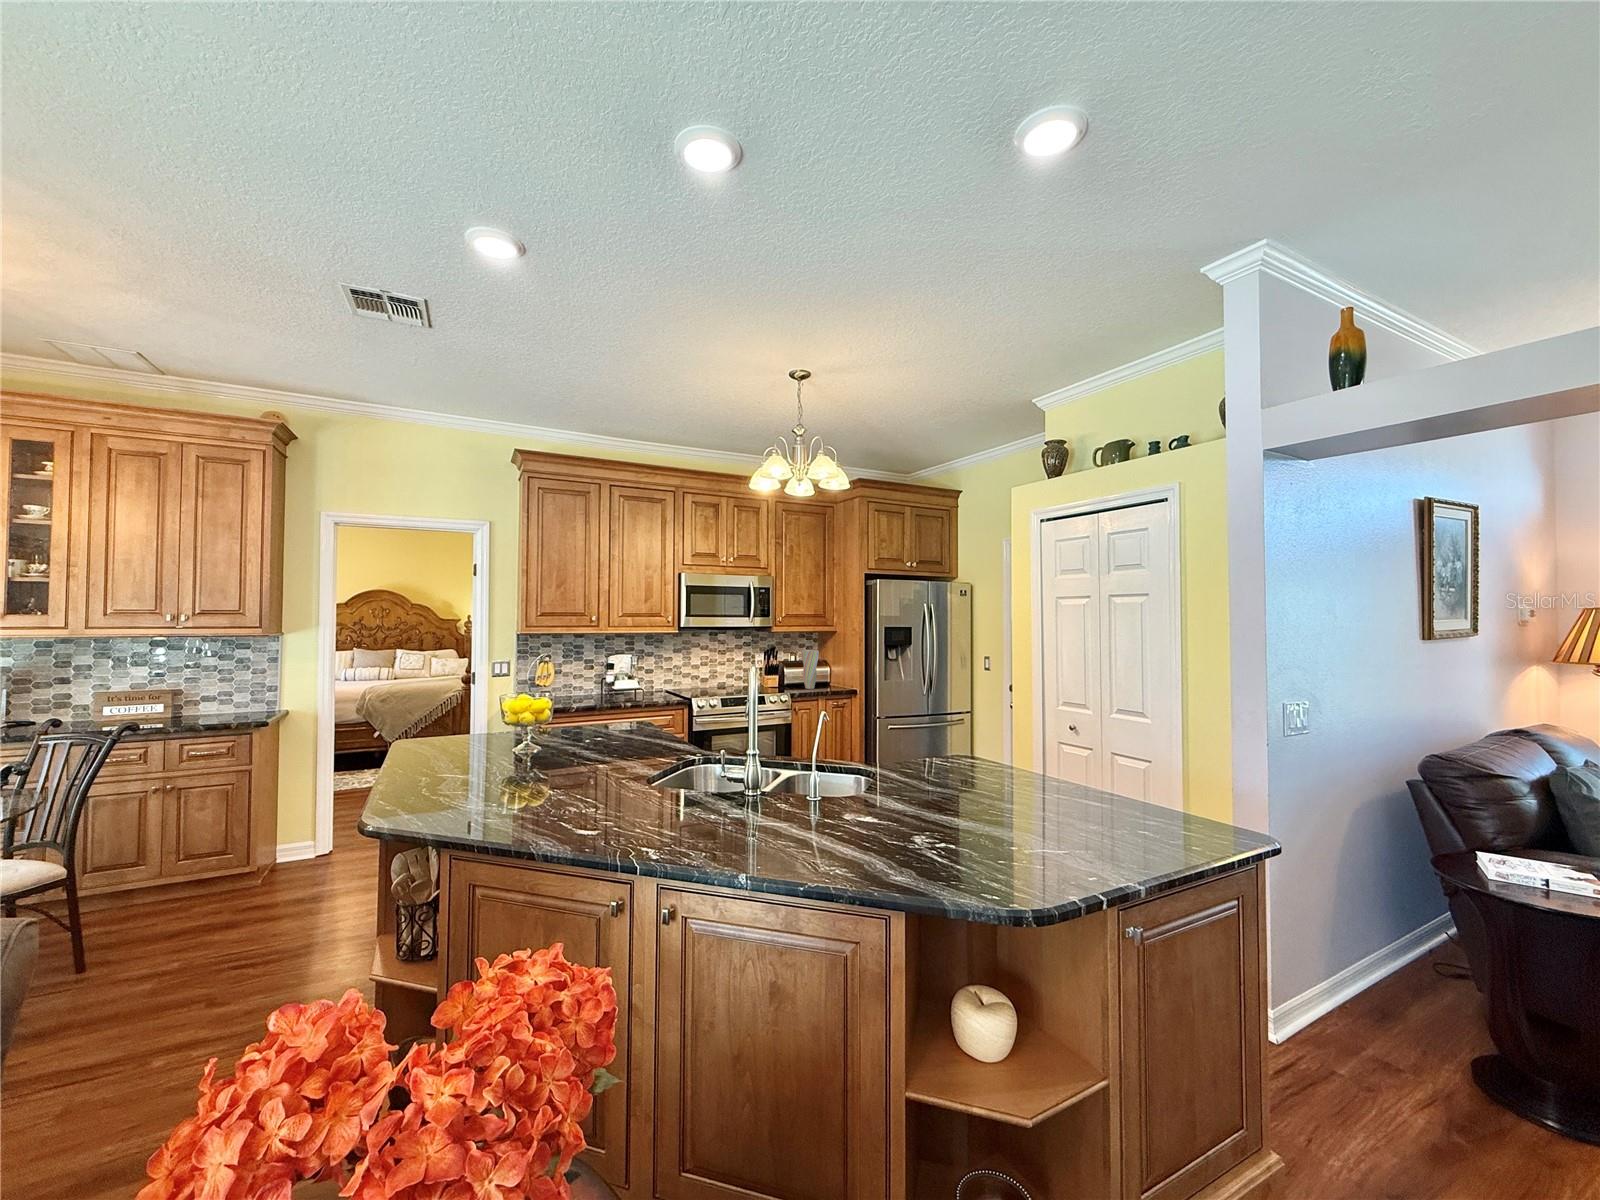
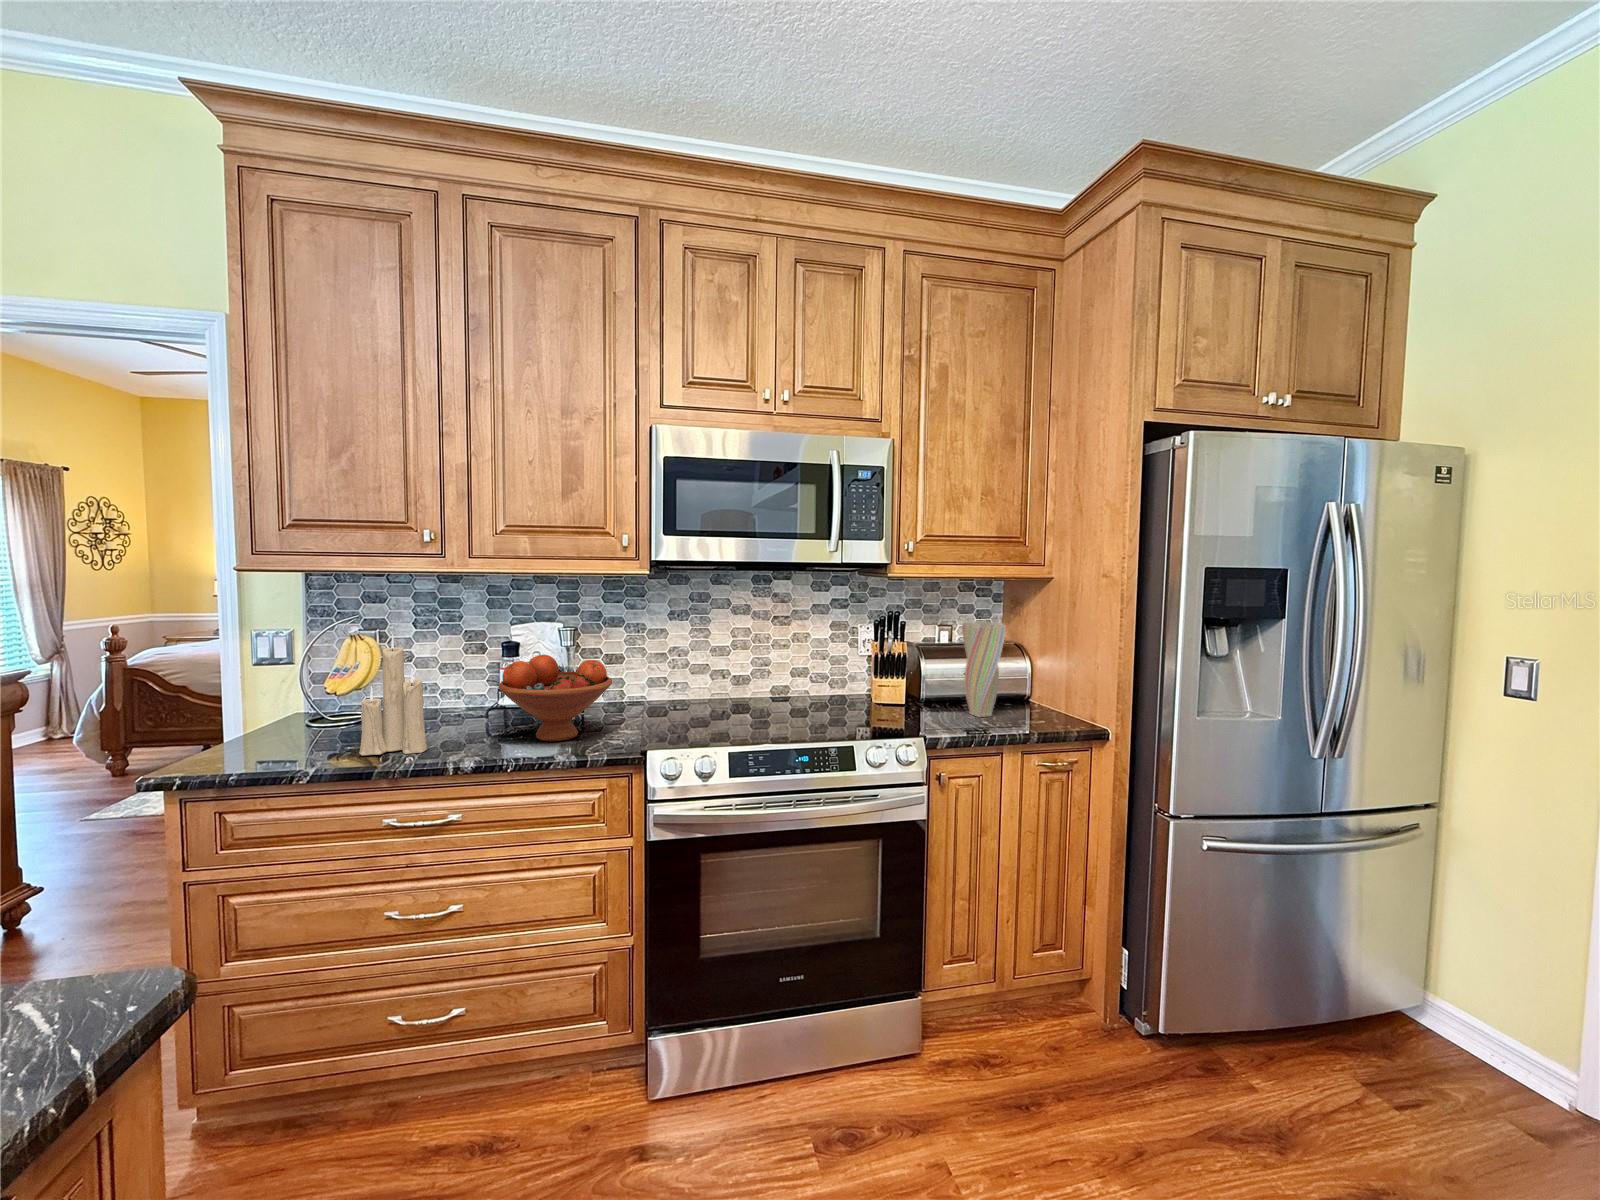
candle: none [580,654,603,704] -> present [359,634,427,756]
fruit bowl: none [625,666,669,699] -> present [498,655,612,741]

